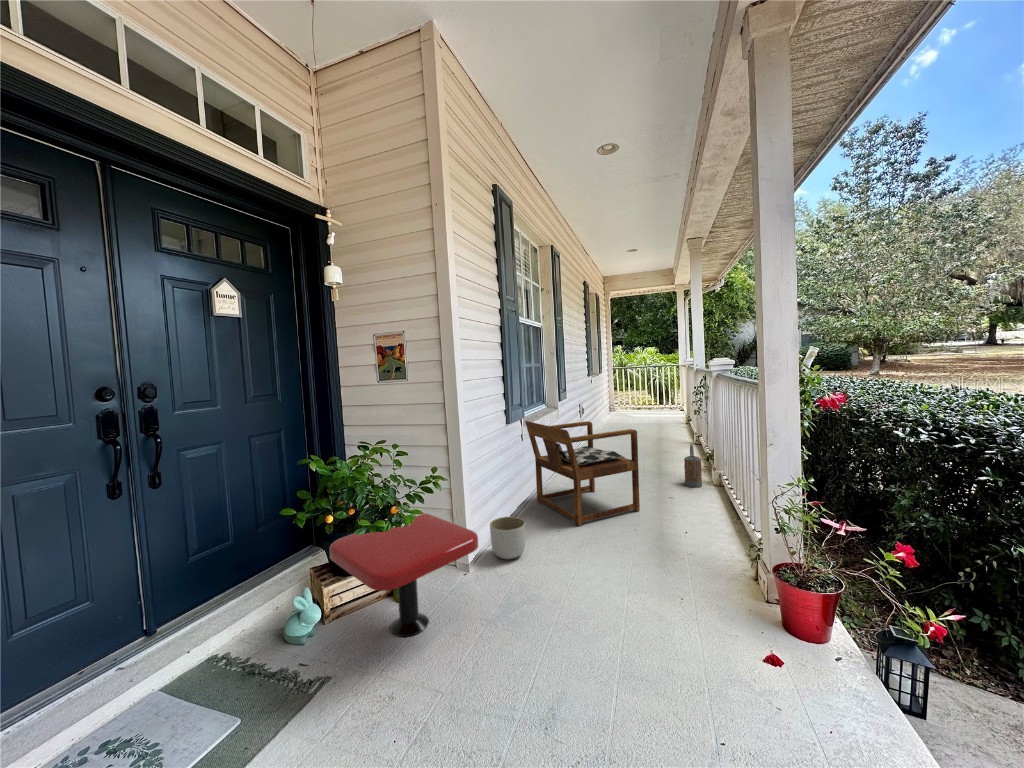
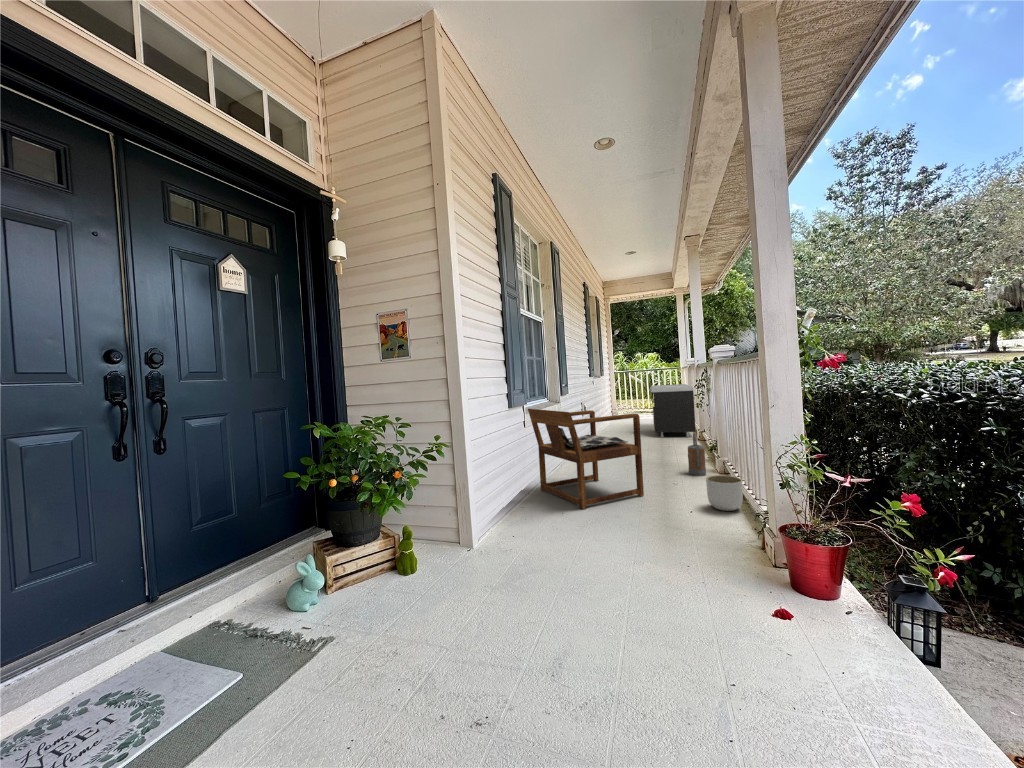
storage bench: none [648,384,693,439] -> present [650,384,696,437]
pedestal table: present [330,513,478,637] -> none [333,486,481,603]
planter: present [490,517,526,559] -> present [706,475,743,511]

